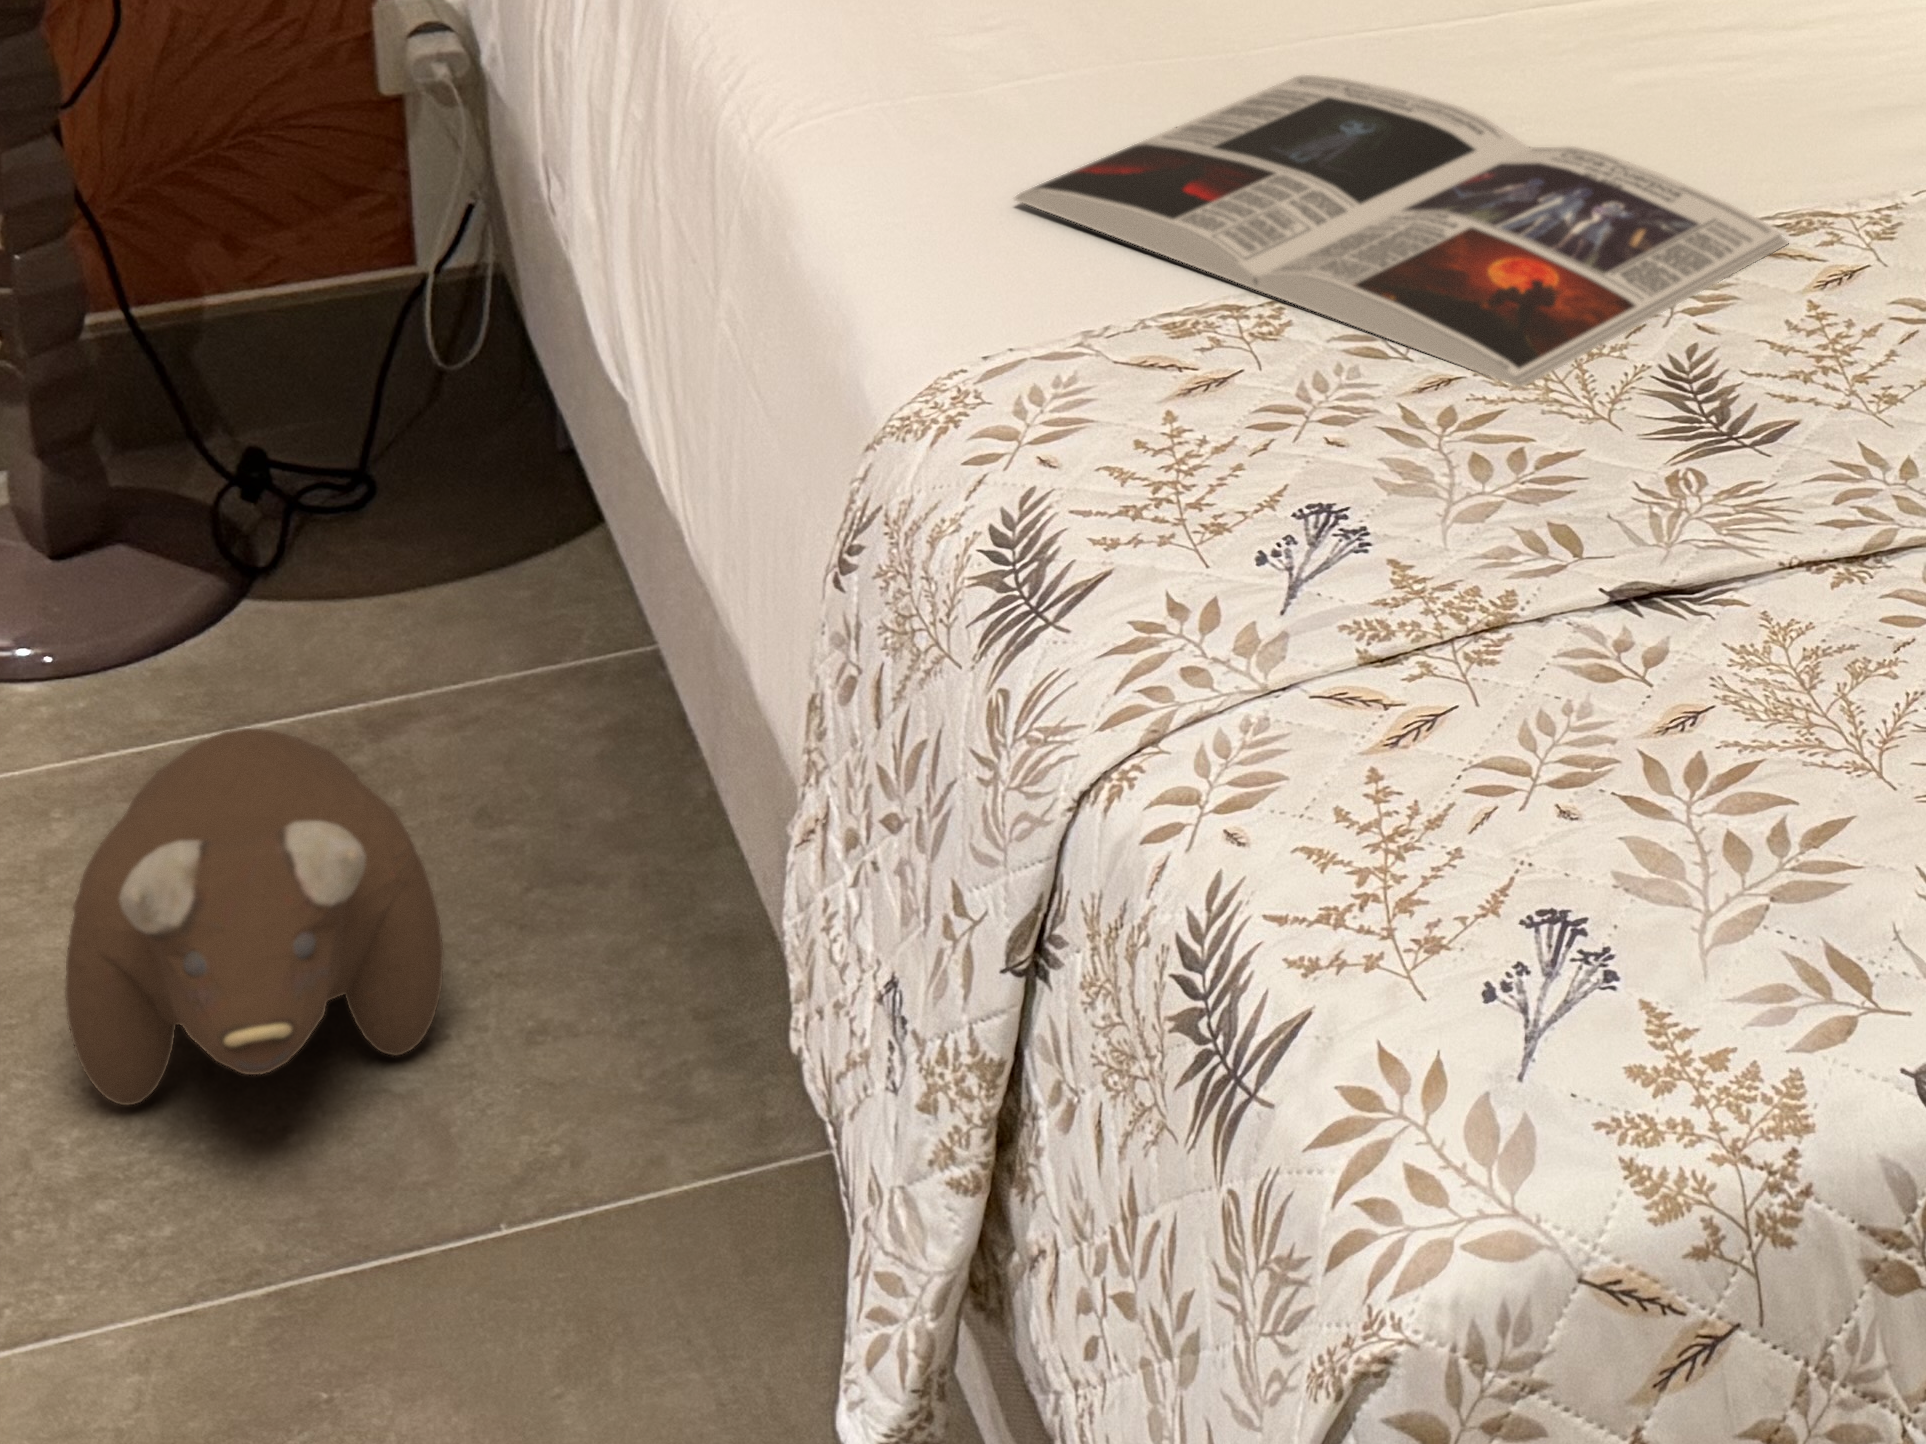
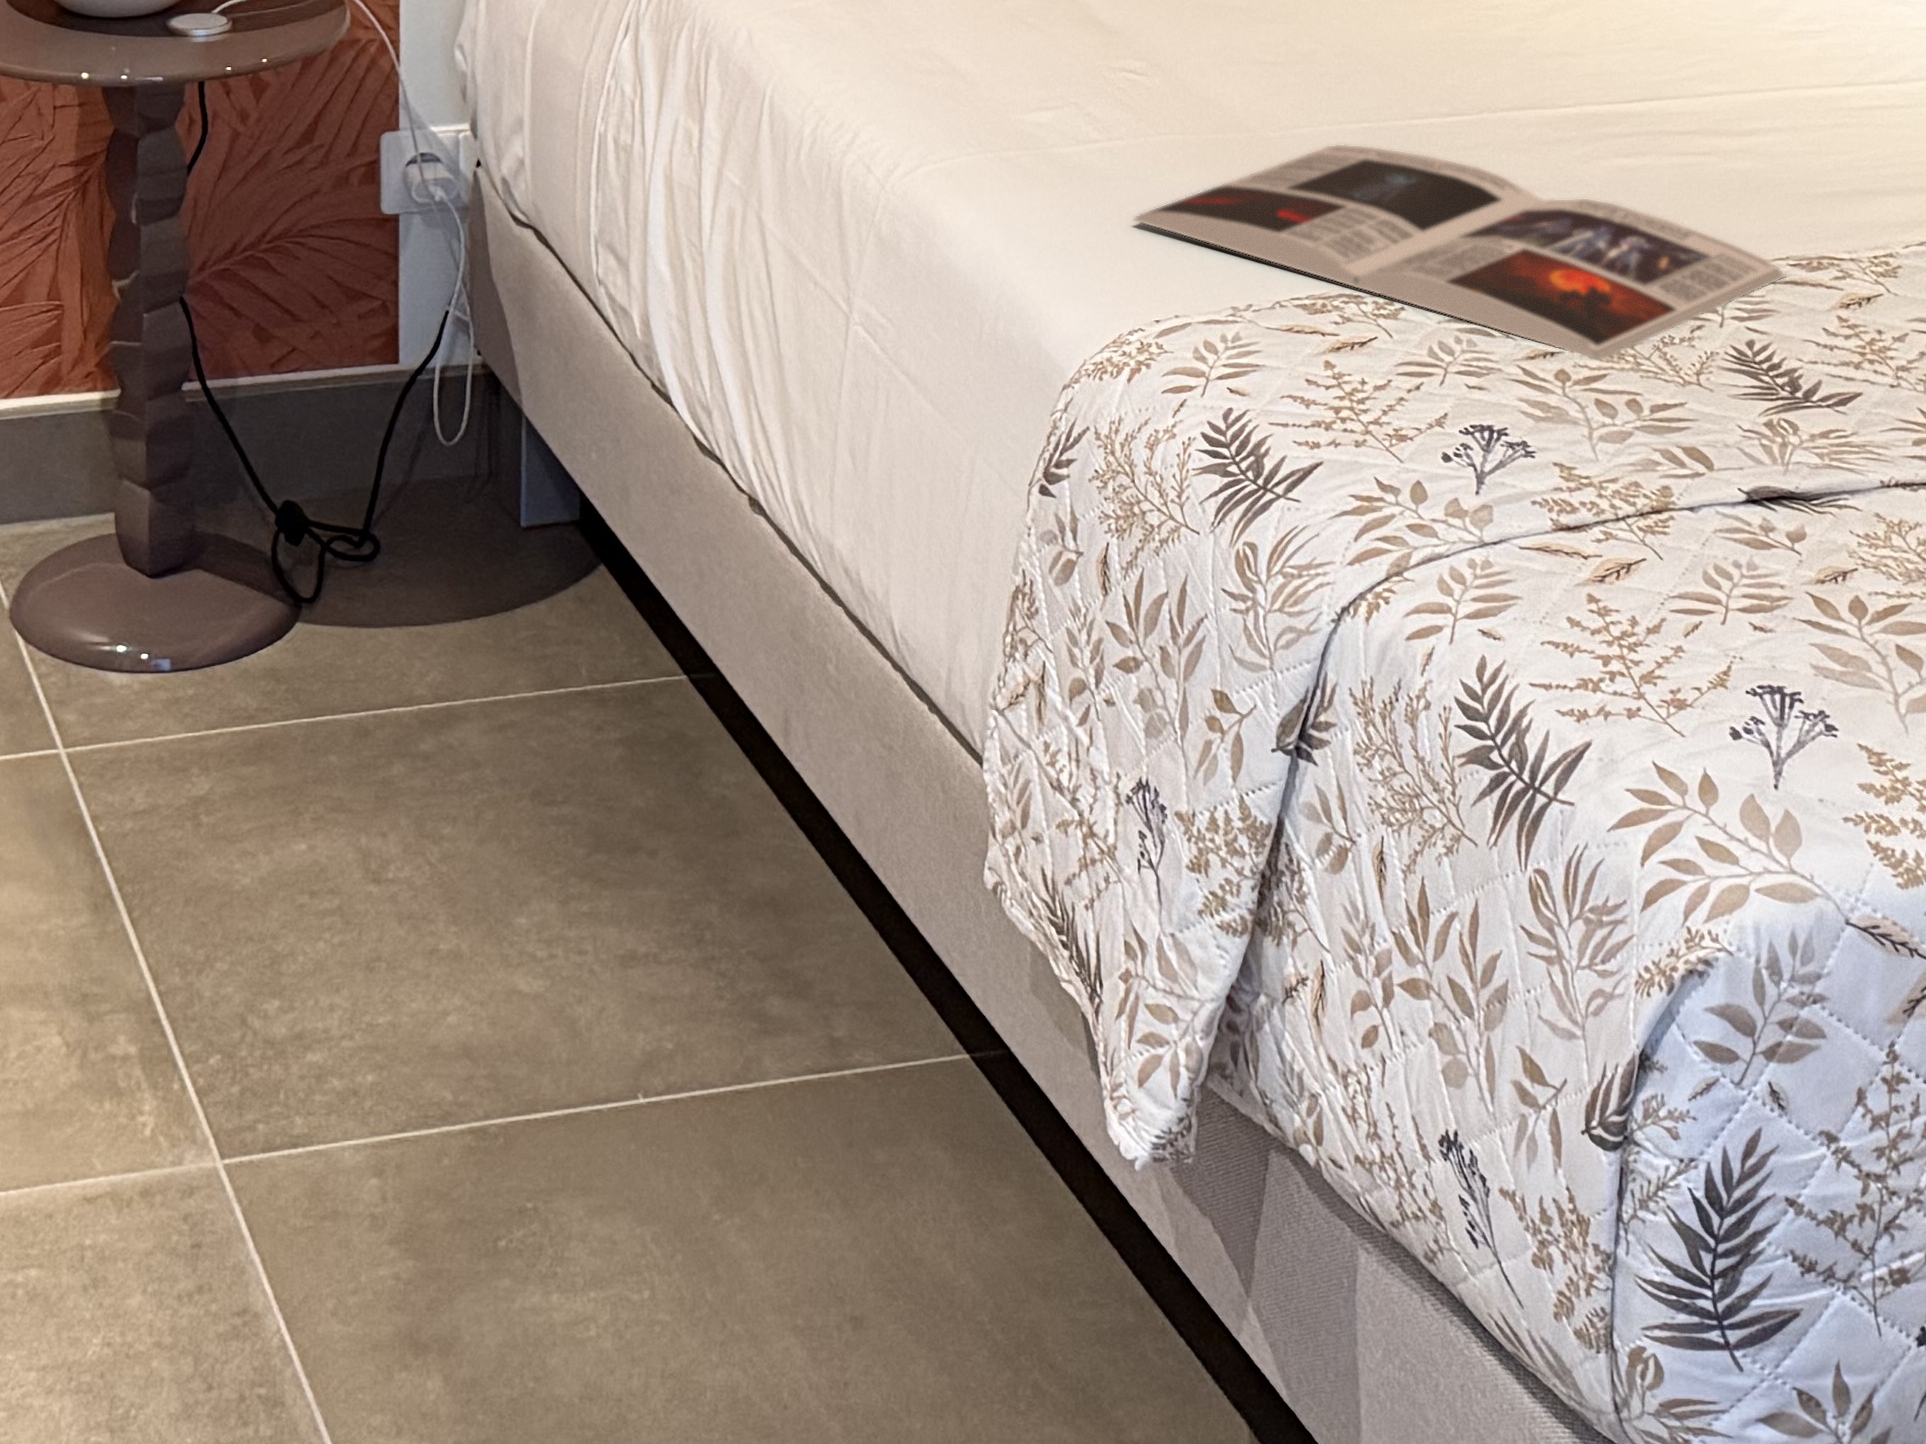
plush toy: present [65,728,444,1105] -> none [284,668,567,967]

